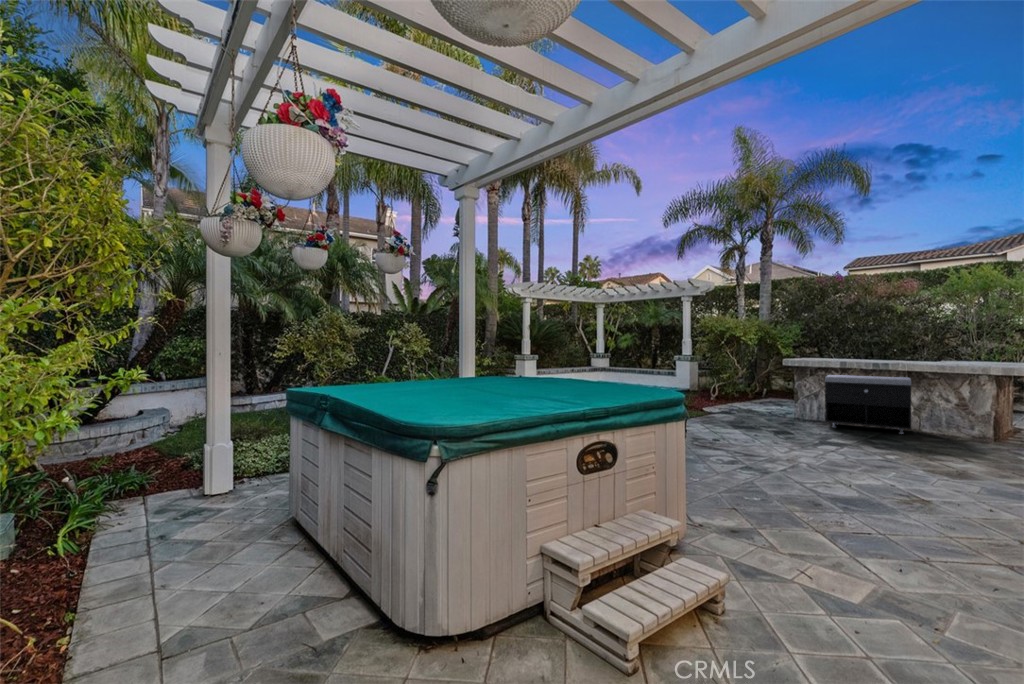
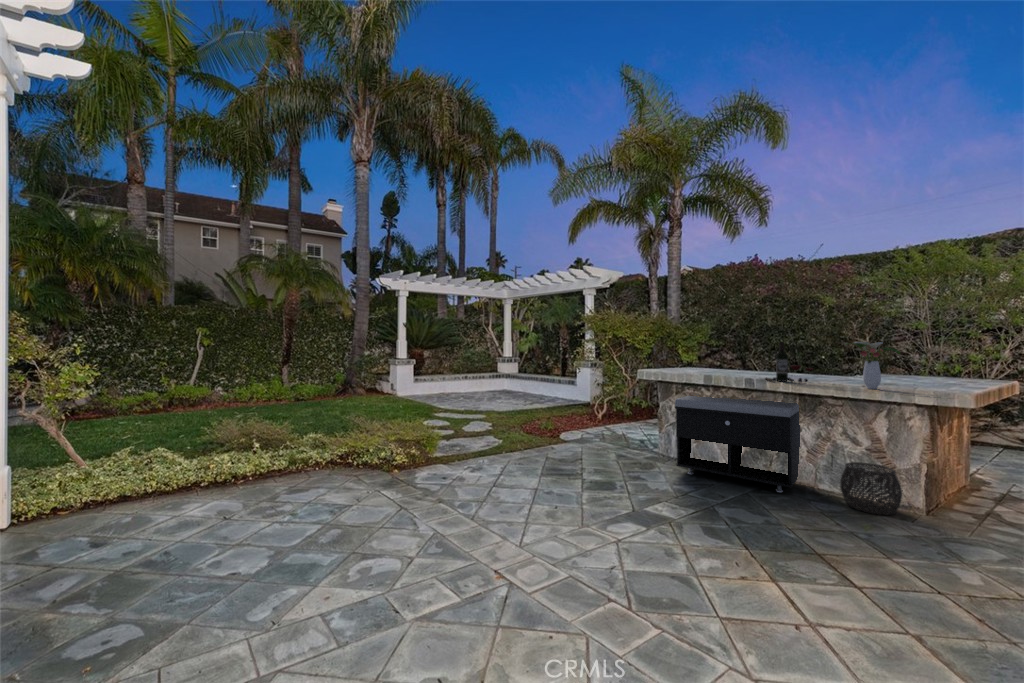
wine bottle: none [885,338,921,364] -> present [765,342,813,382]
flower arrangement: none [948,338,983,367] -> present [846,342,900,389]
woven basket: none [942,413,982,441] -> present [840,462,903,515]

